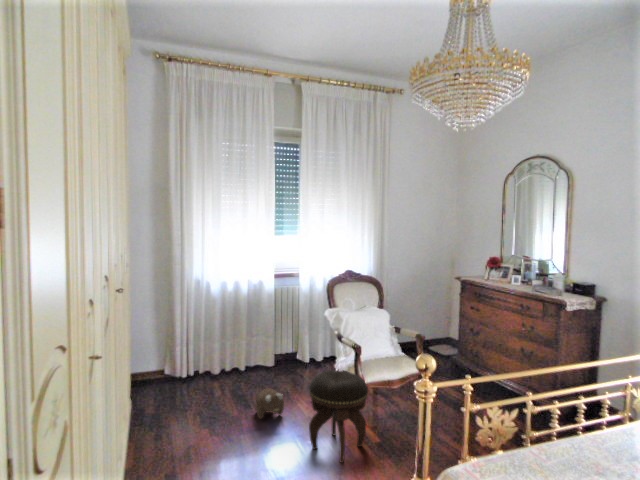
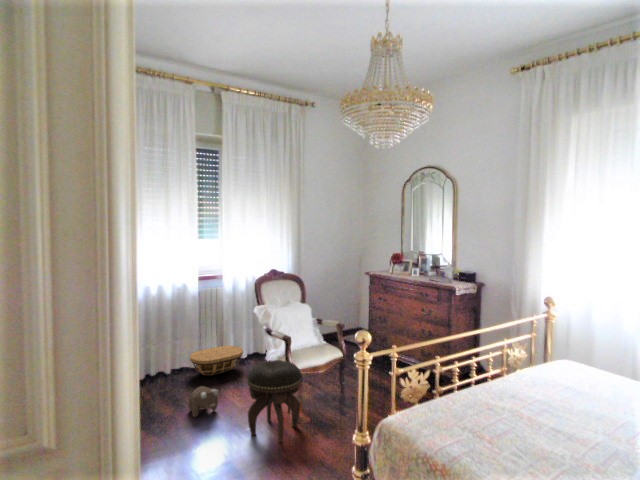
basket: none [264,346,317,376] -> present [190,346,243,376]

